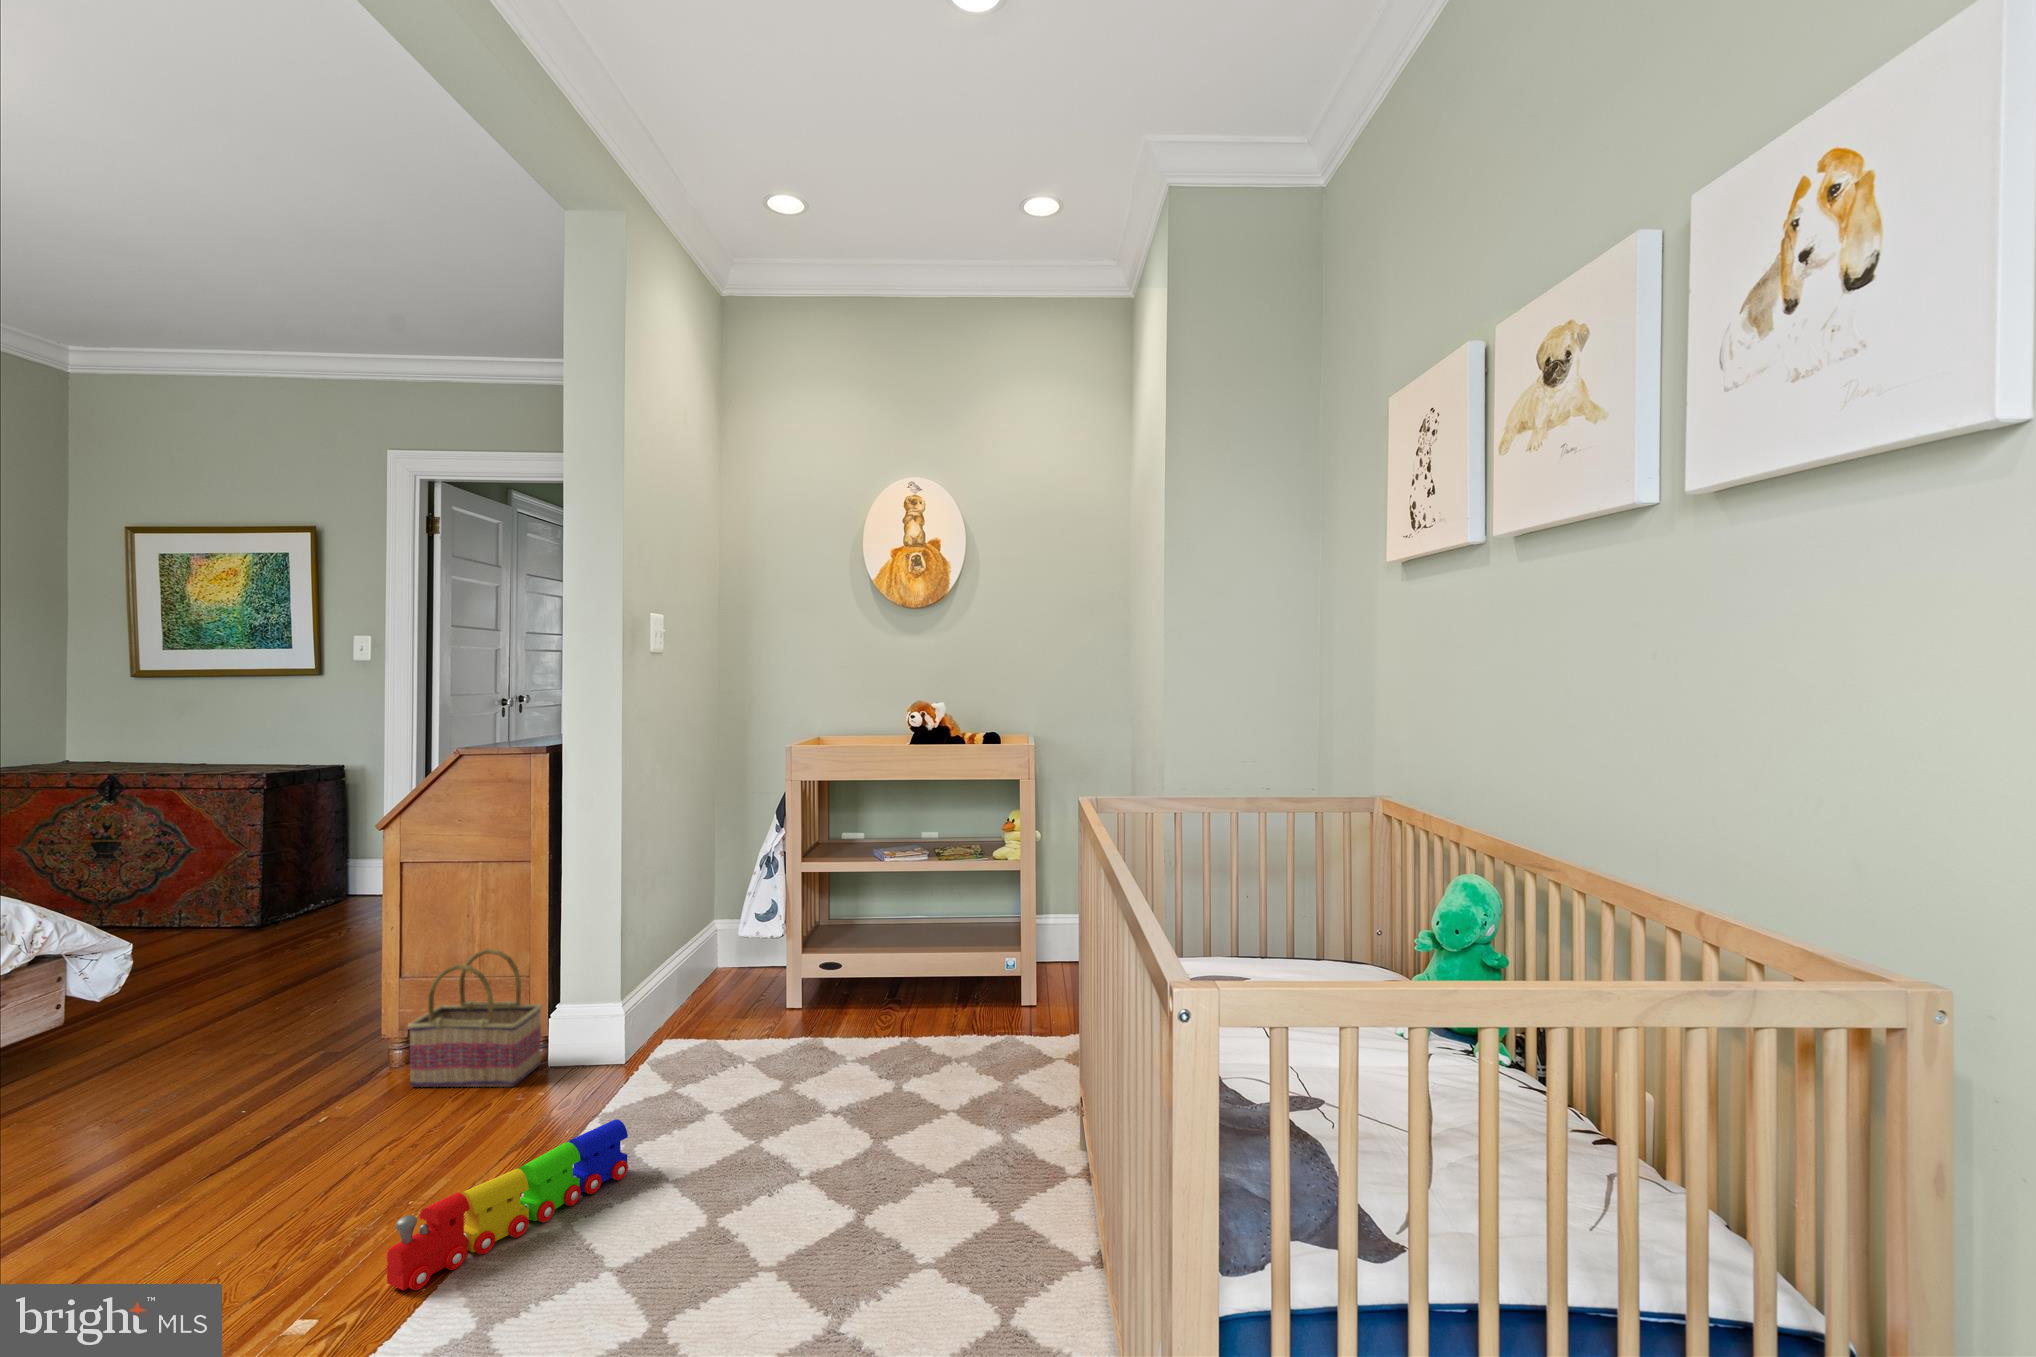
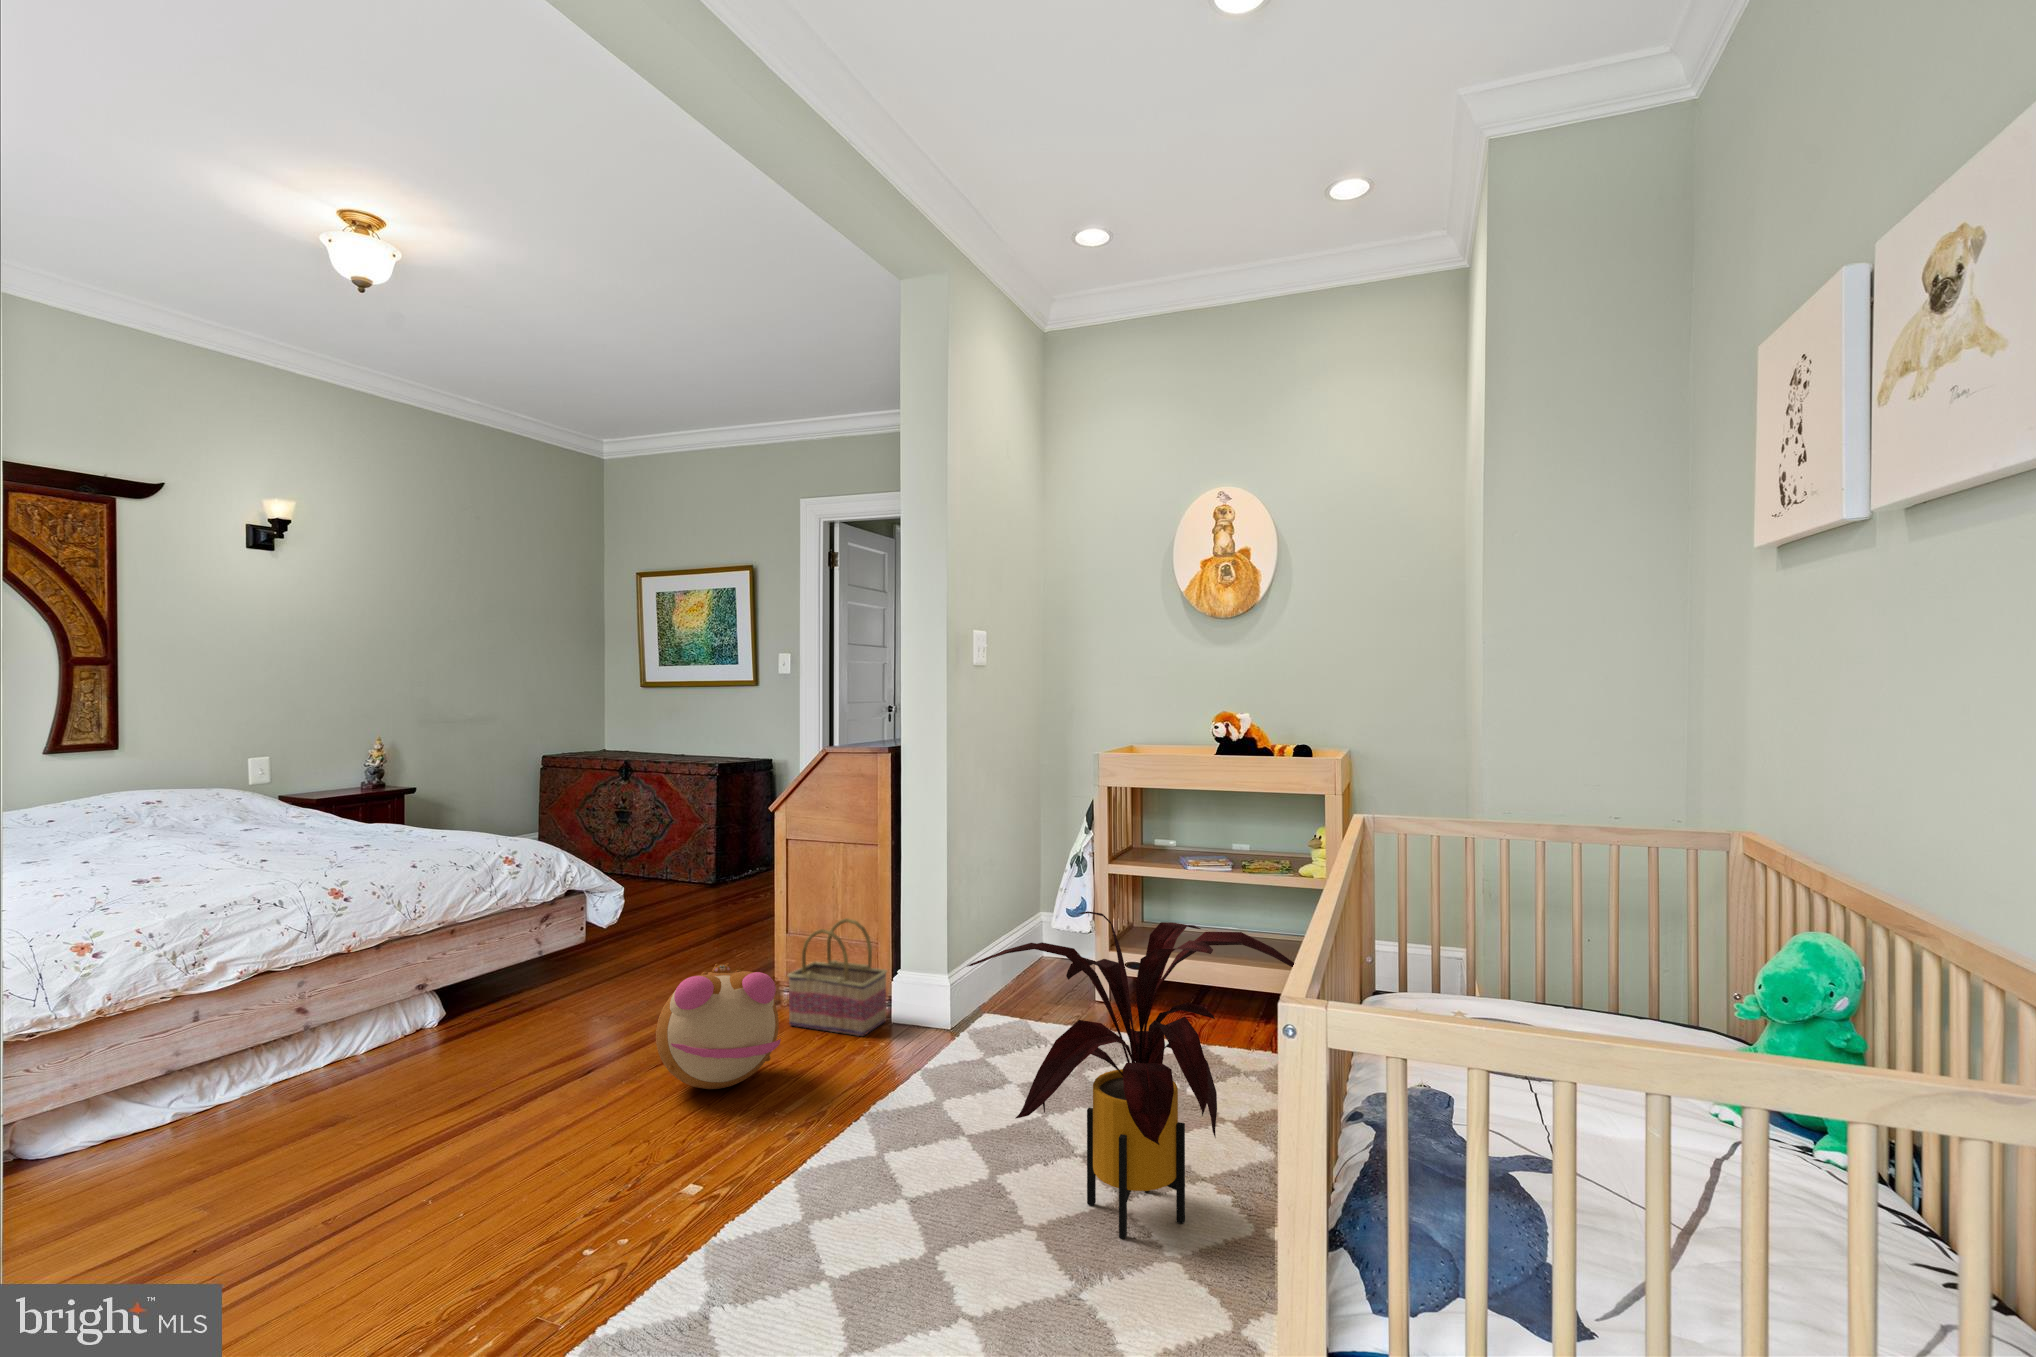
house plant: none [691,909,1067,1259] -> present [967,911,1294,1239]
plush toy: none [226,1019,415,1183] -> present [656,963,781,1089]
toy train: present [387,1119,628,1290] -> none [746,1076,934,1186]

